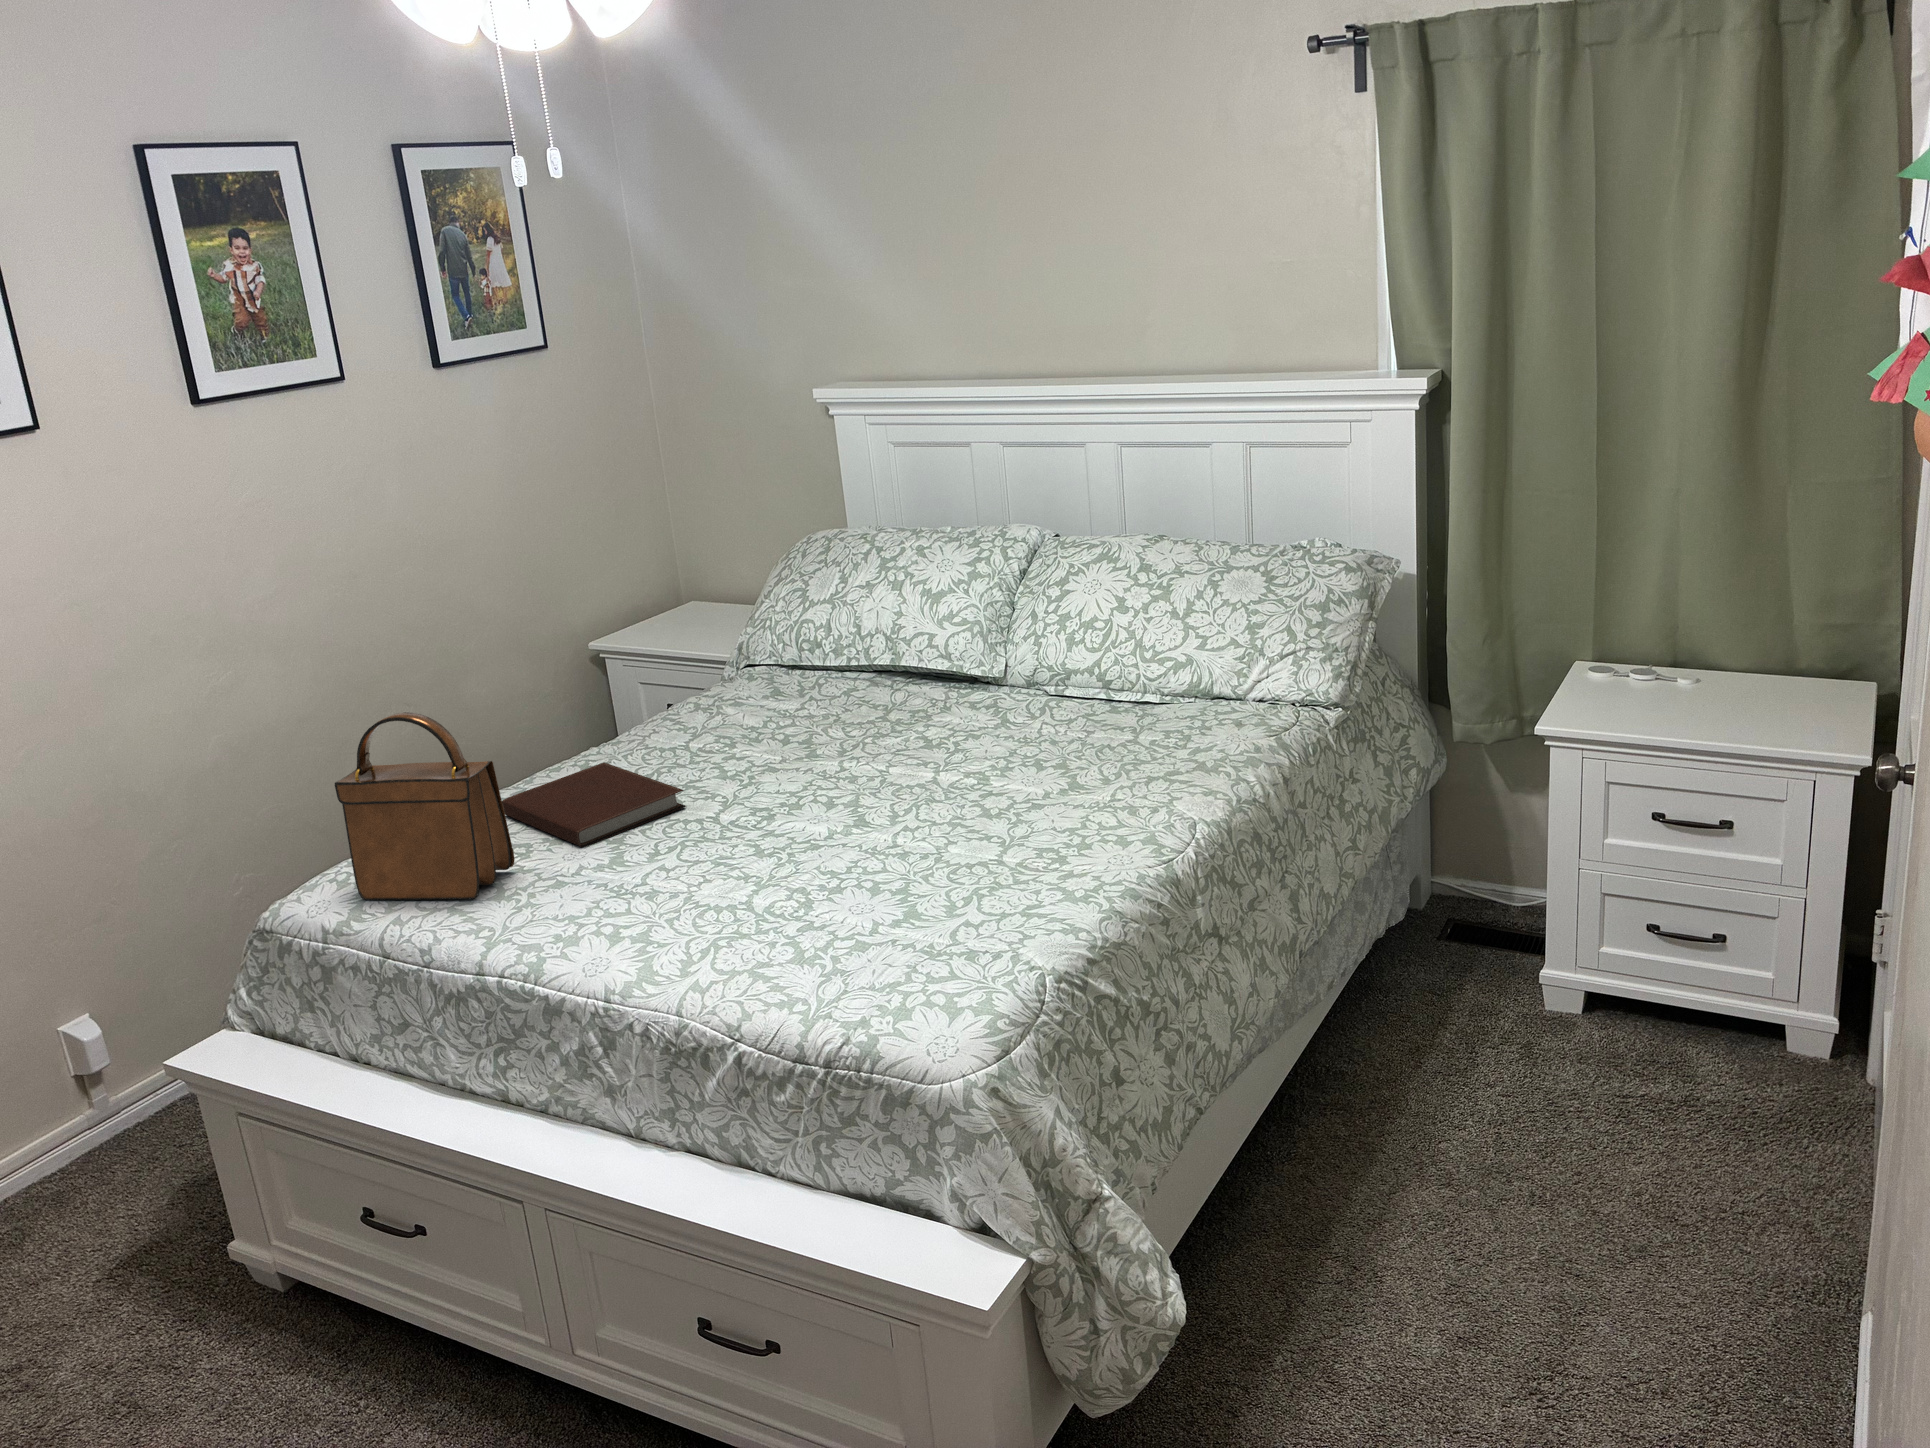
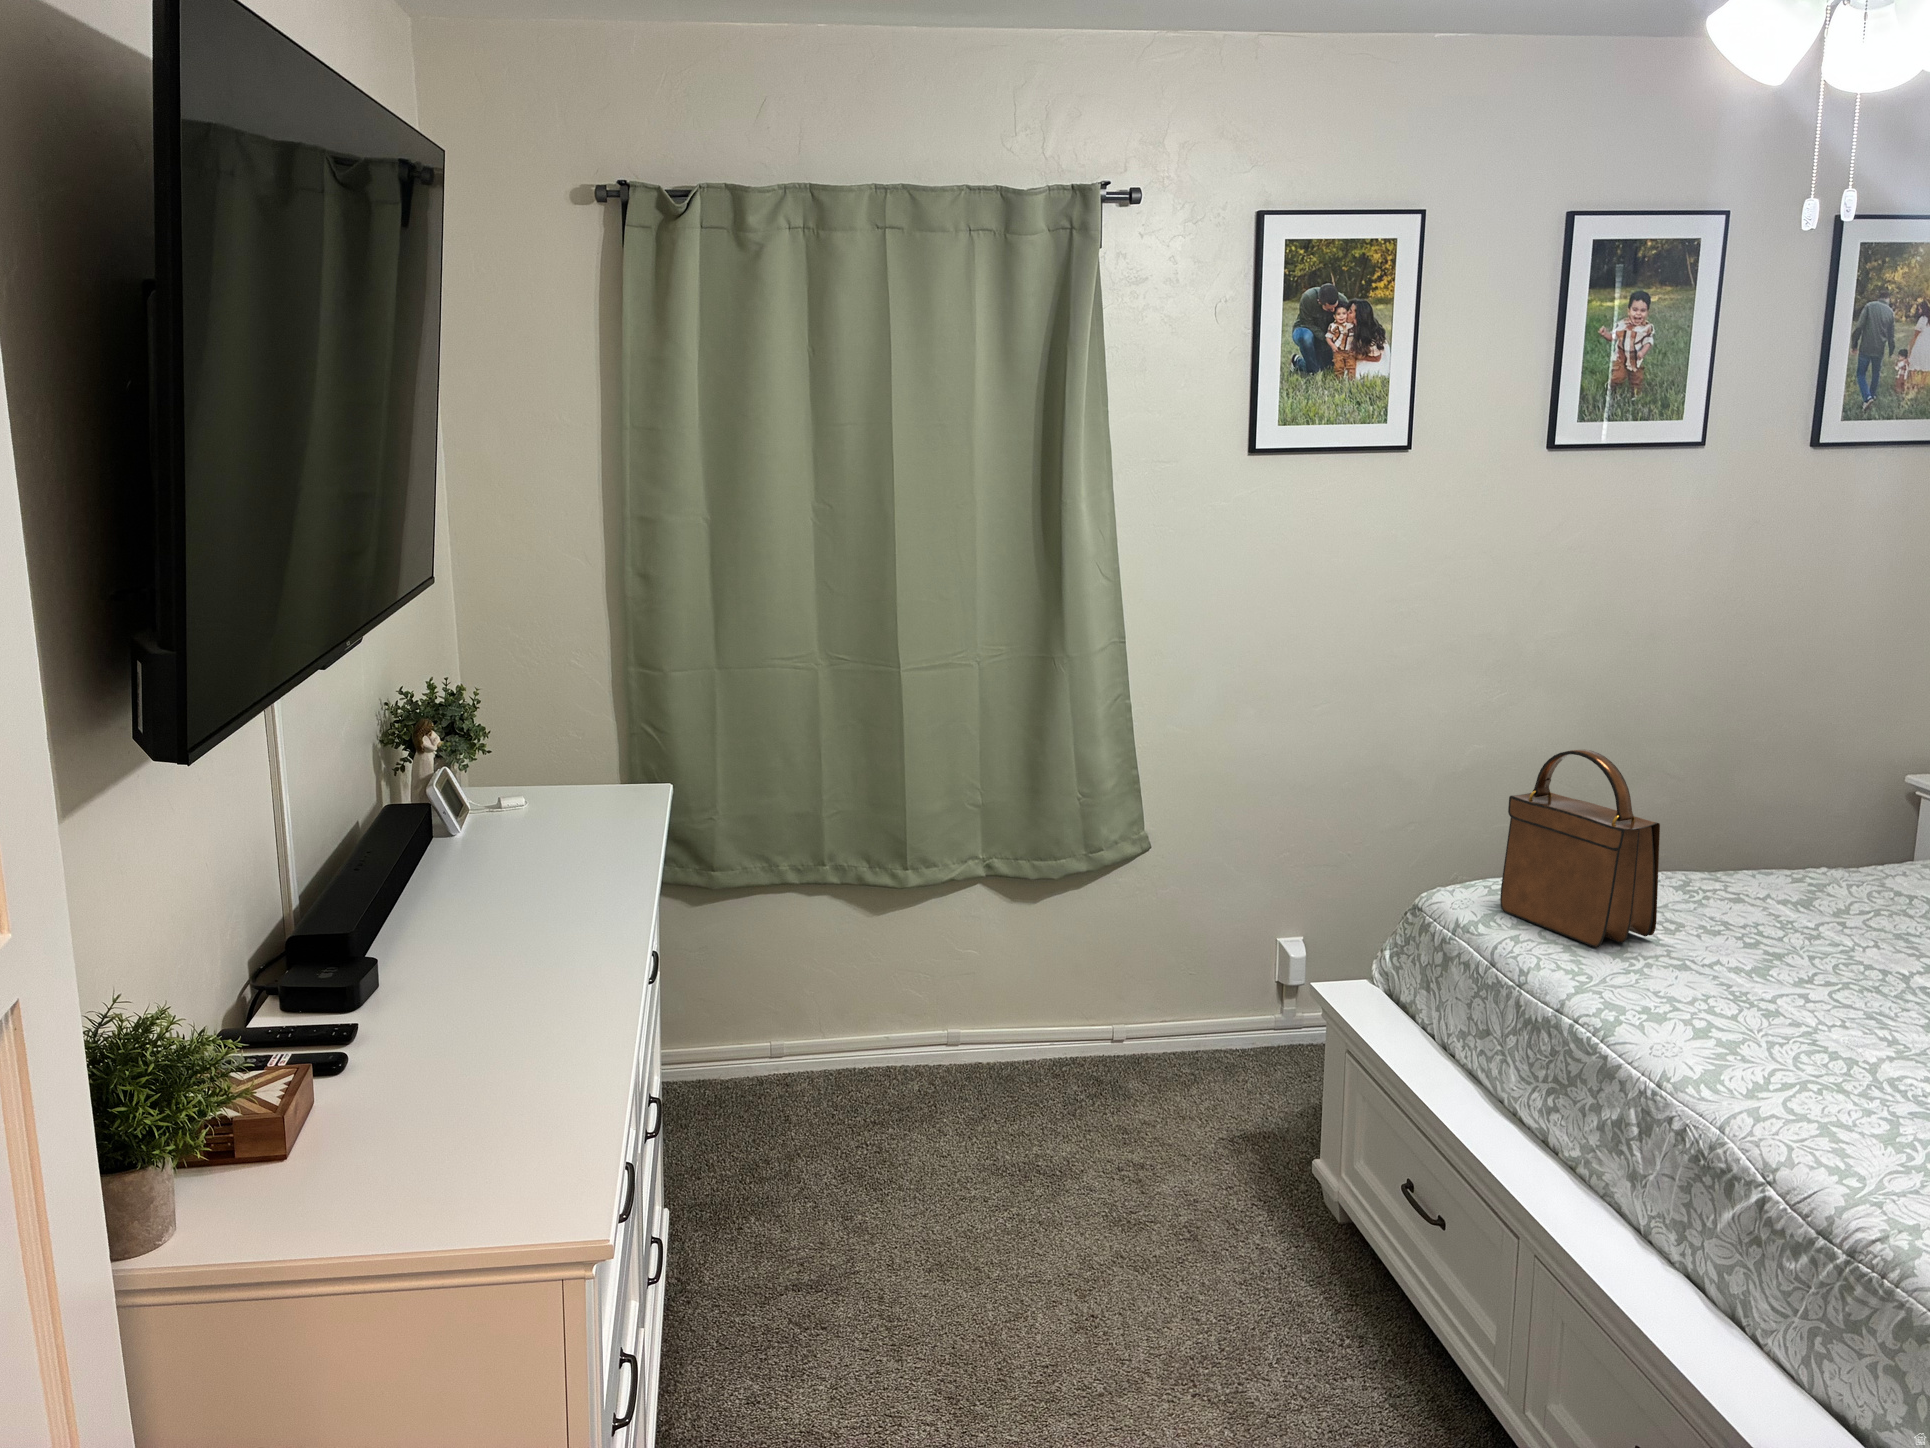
notebook: present [502,762,686,847] -> none [1681,876,1882,952]

